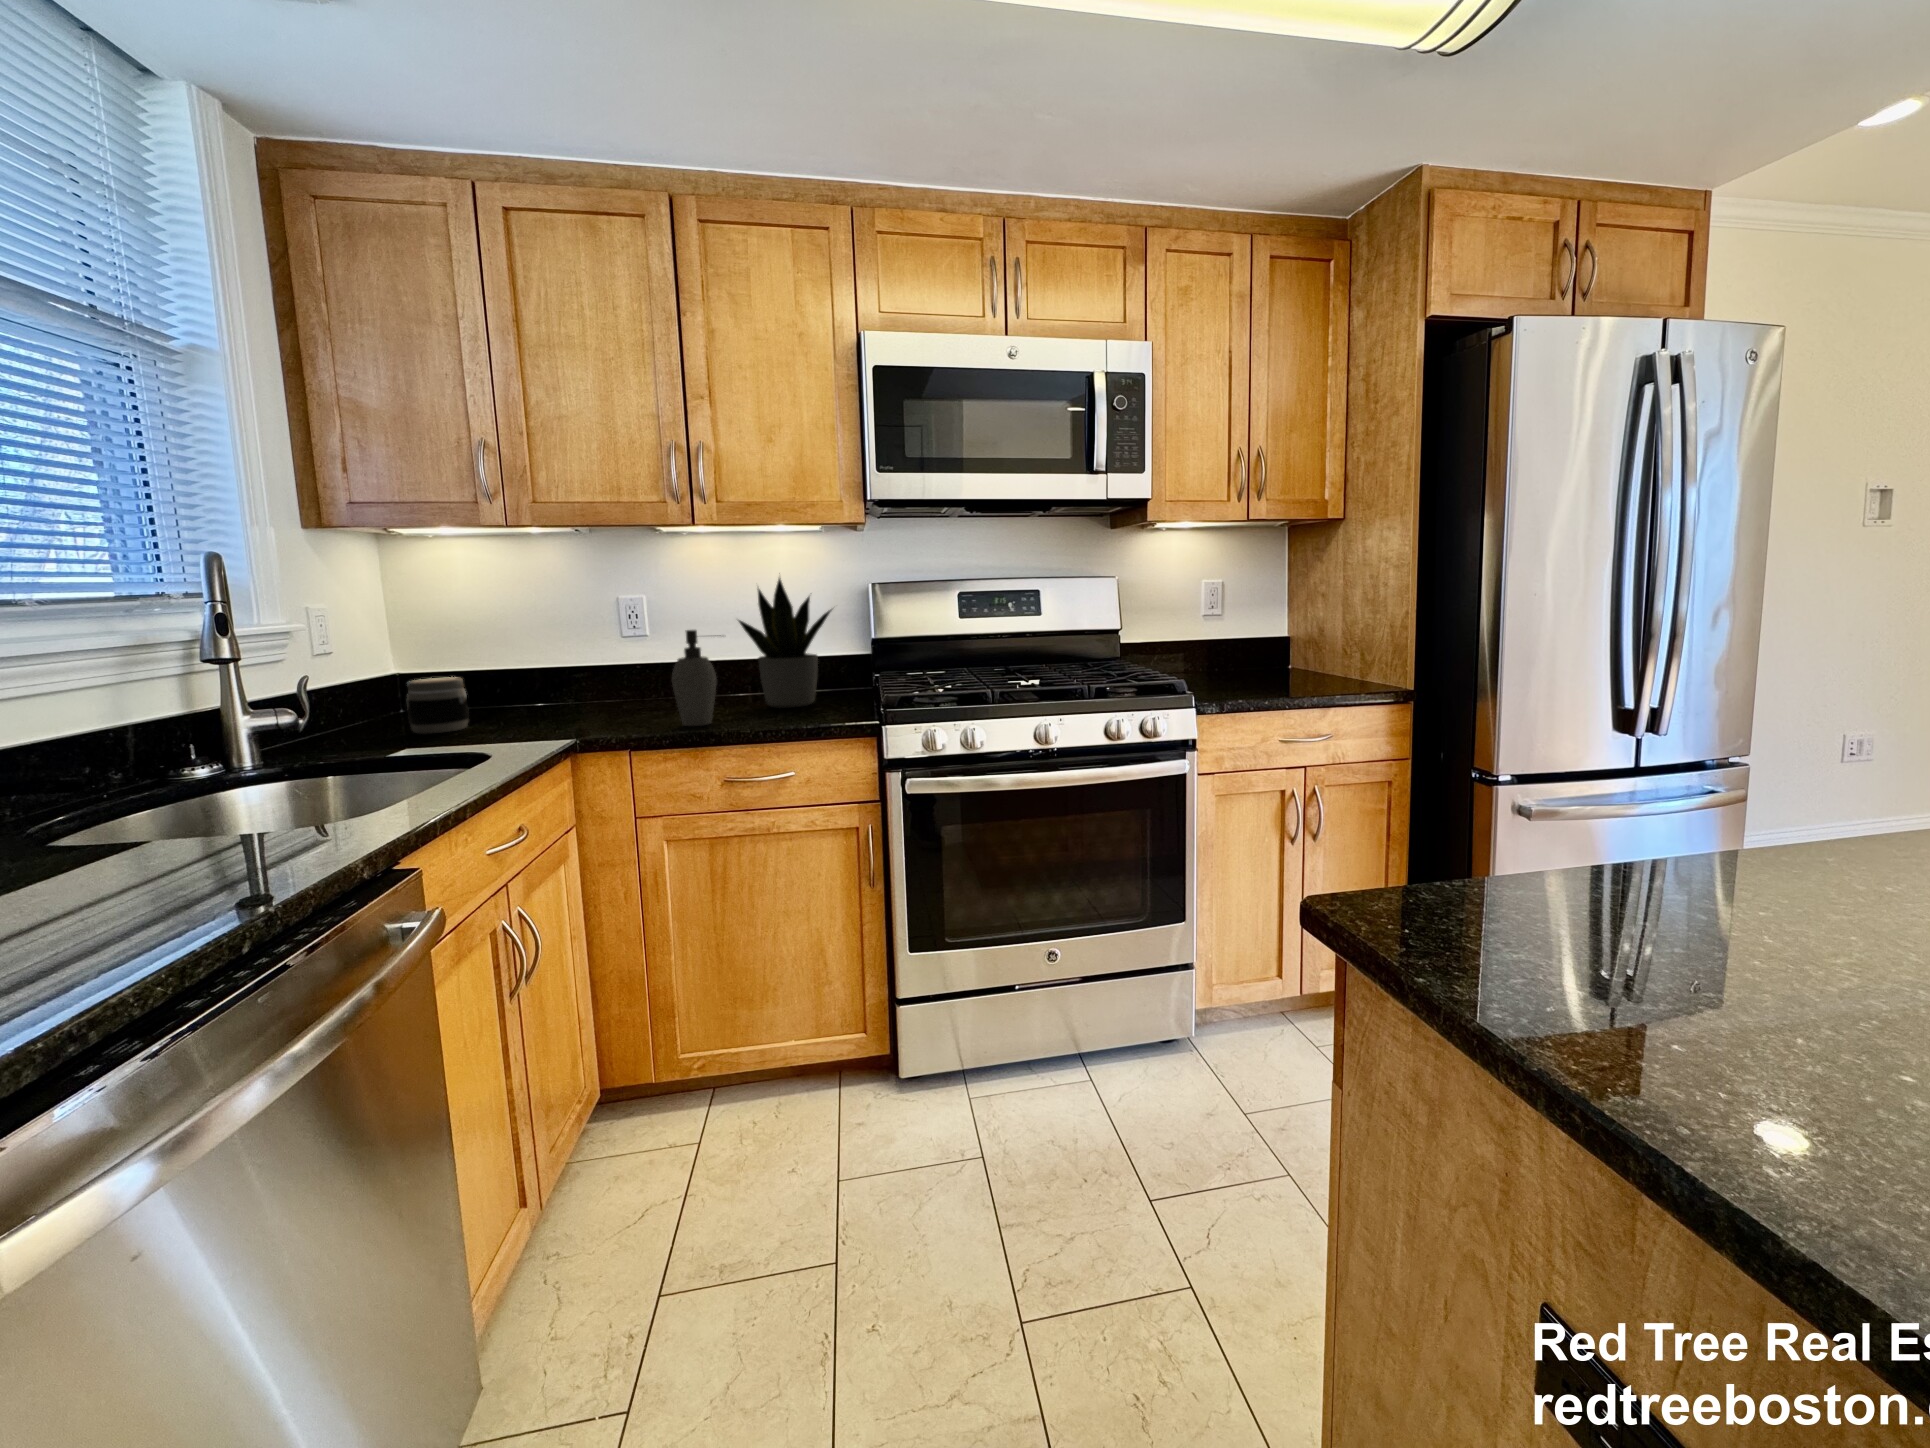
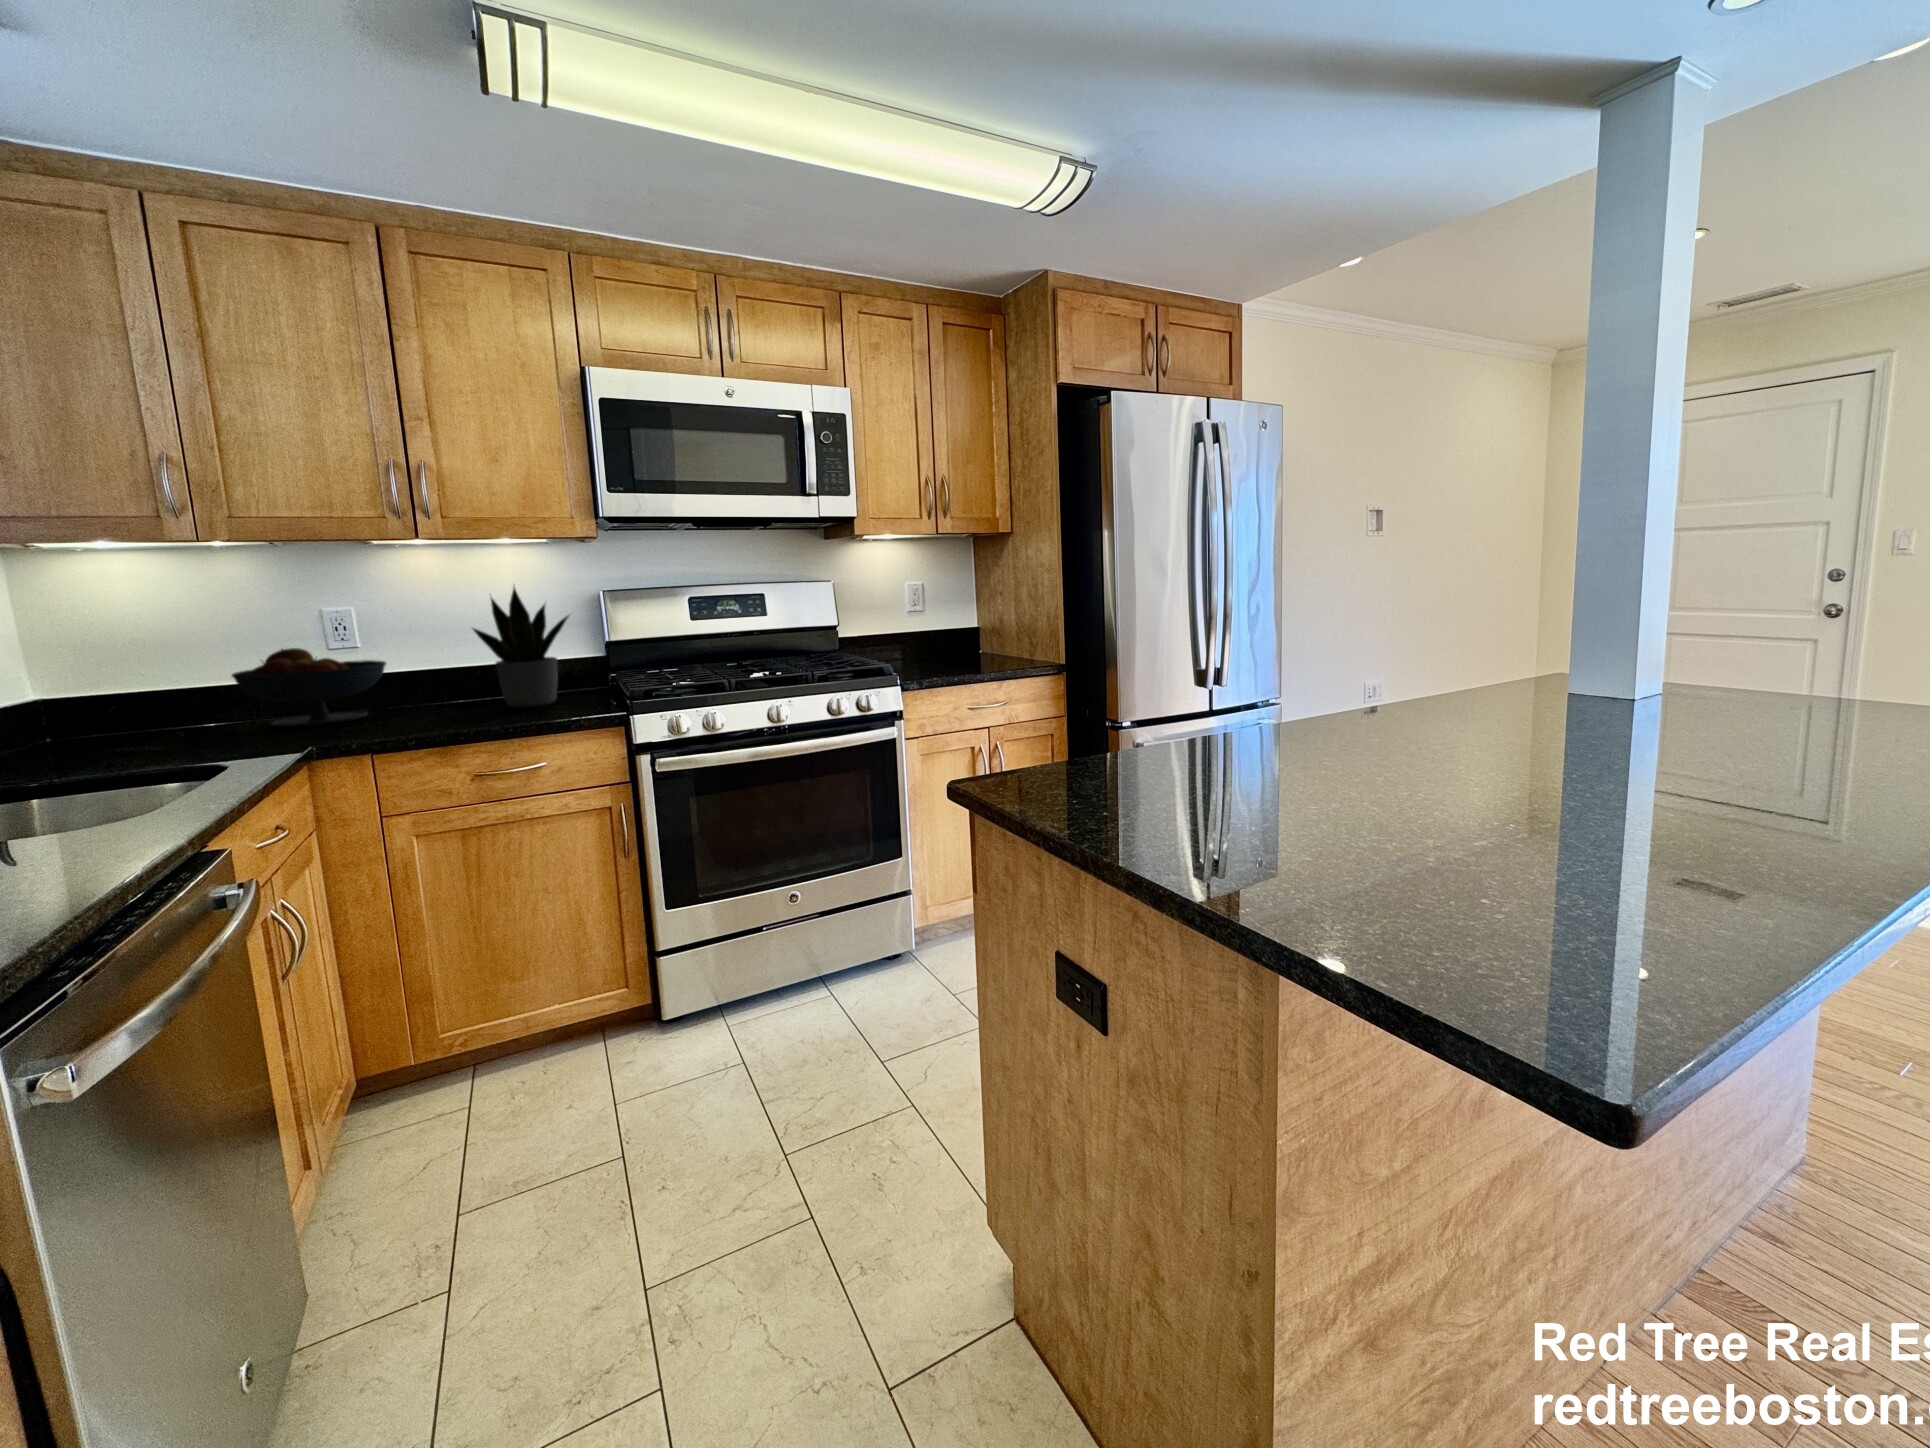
soap dispenser: present [672,630,721,726] -> none [411,639,467,728]
fruit bowl: none [530,634,663,715] -> present [232,648,386,728]
jar: present [407,677,469,734] -> none [86,697,165,756]

